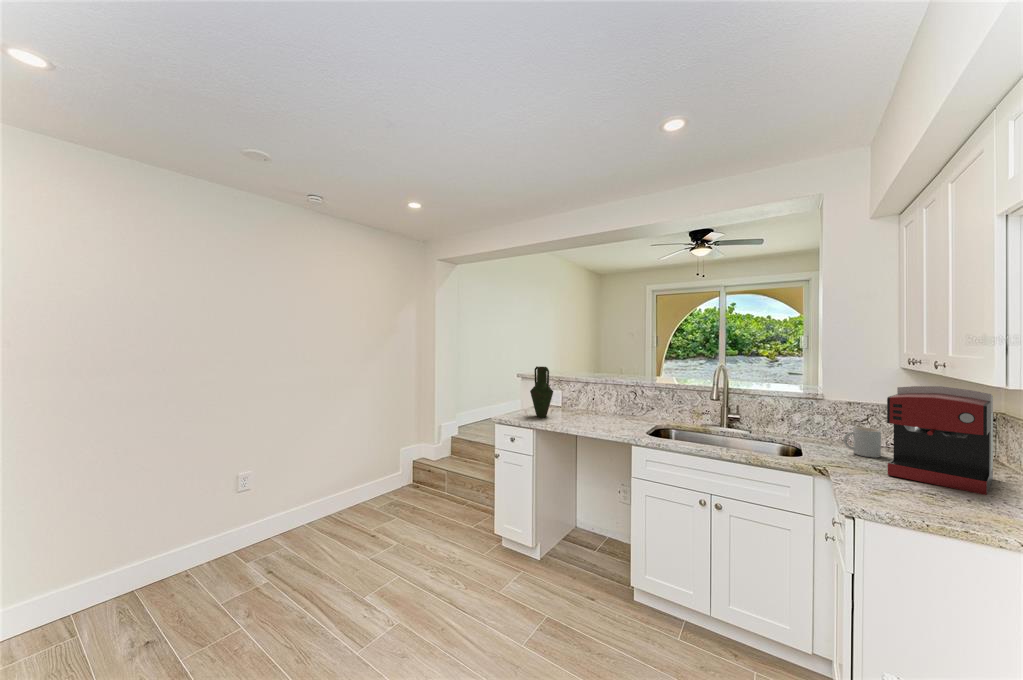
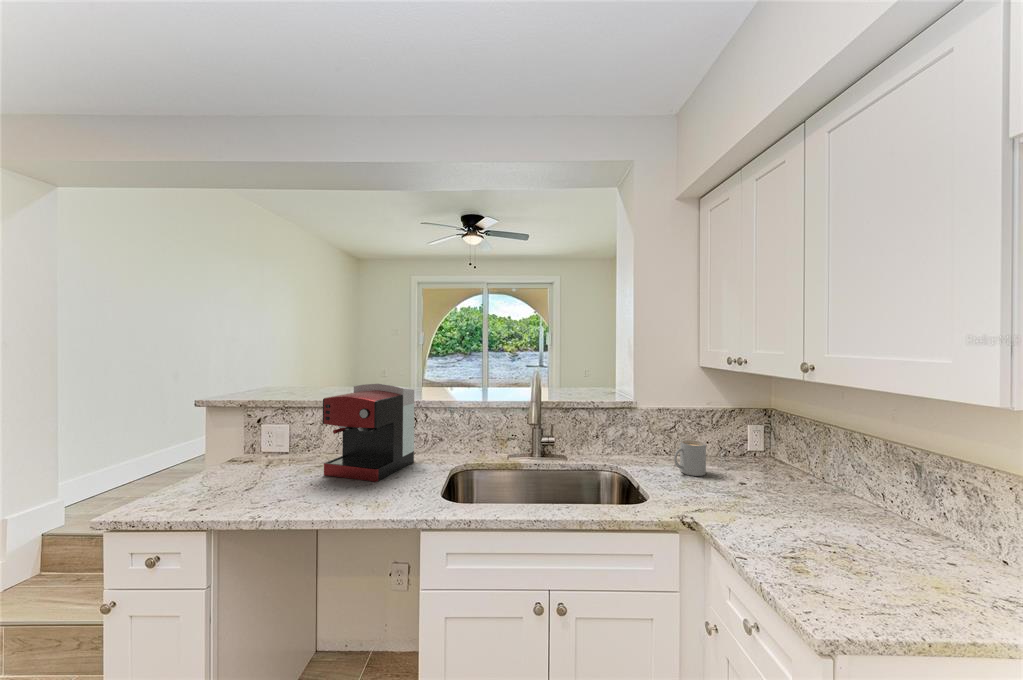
vase: present [530,366,553,417] -> none [217,389,272,489]
coffee maker: present [887,386,993,495] -> present [323,384,414,482]

